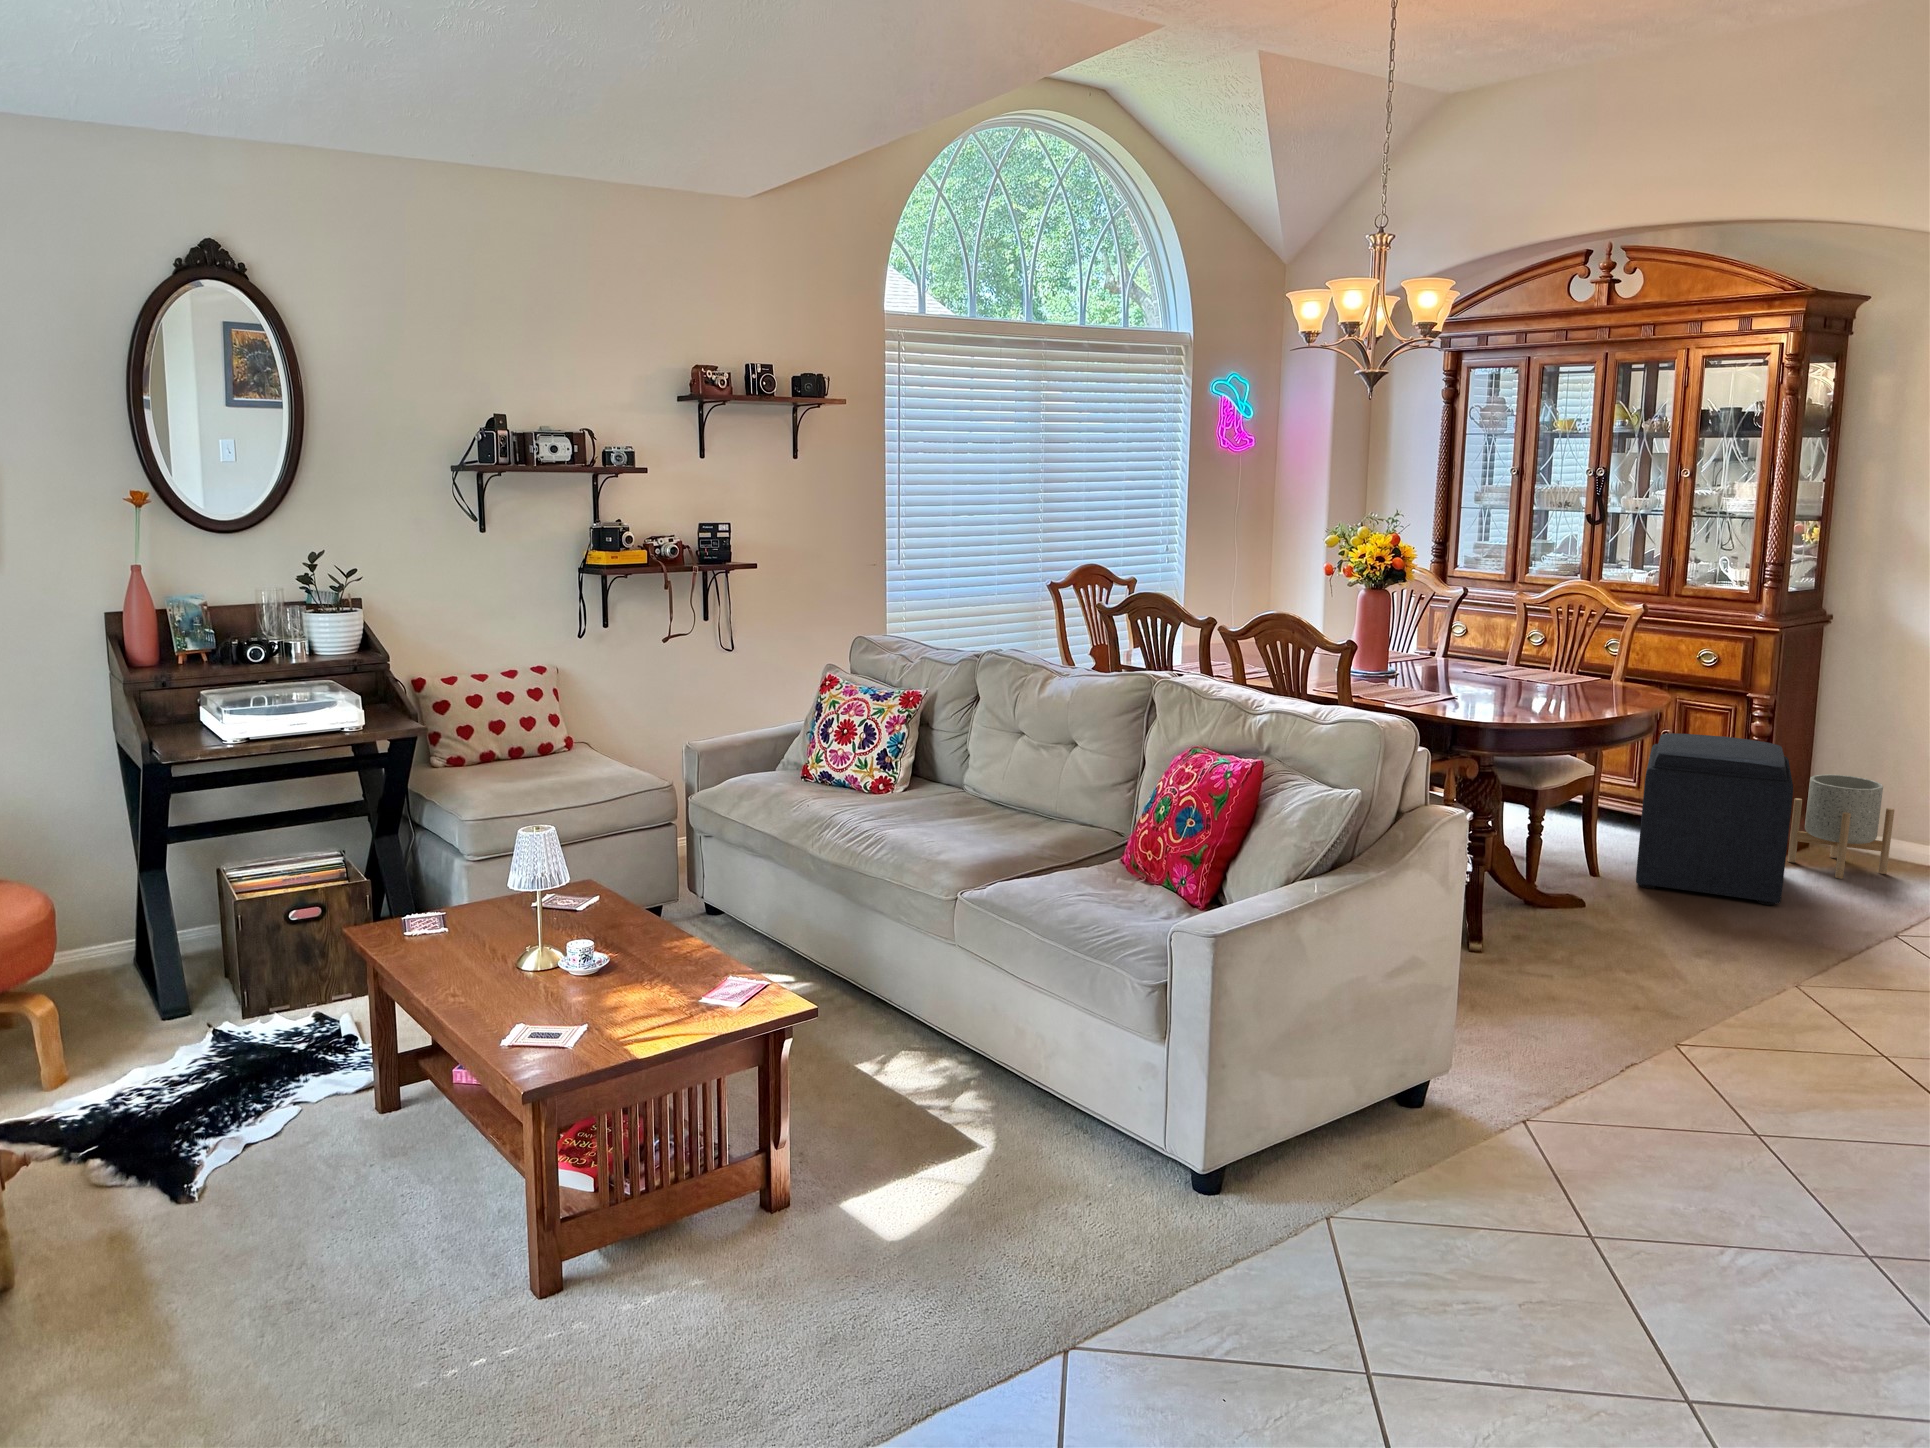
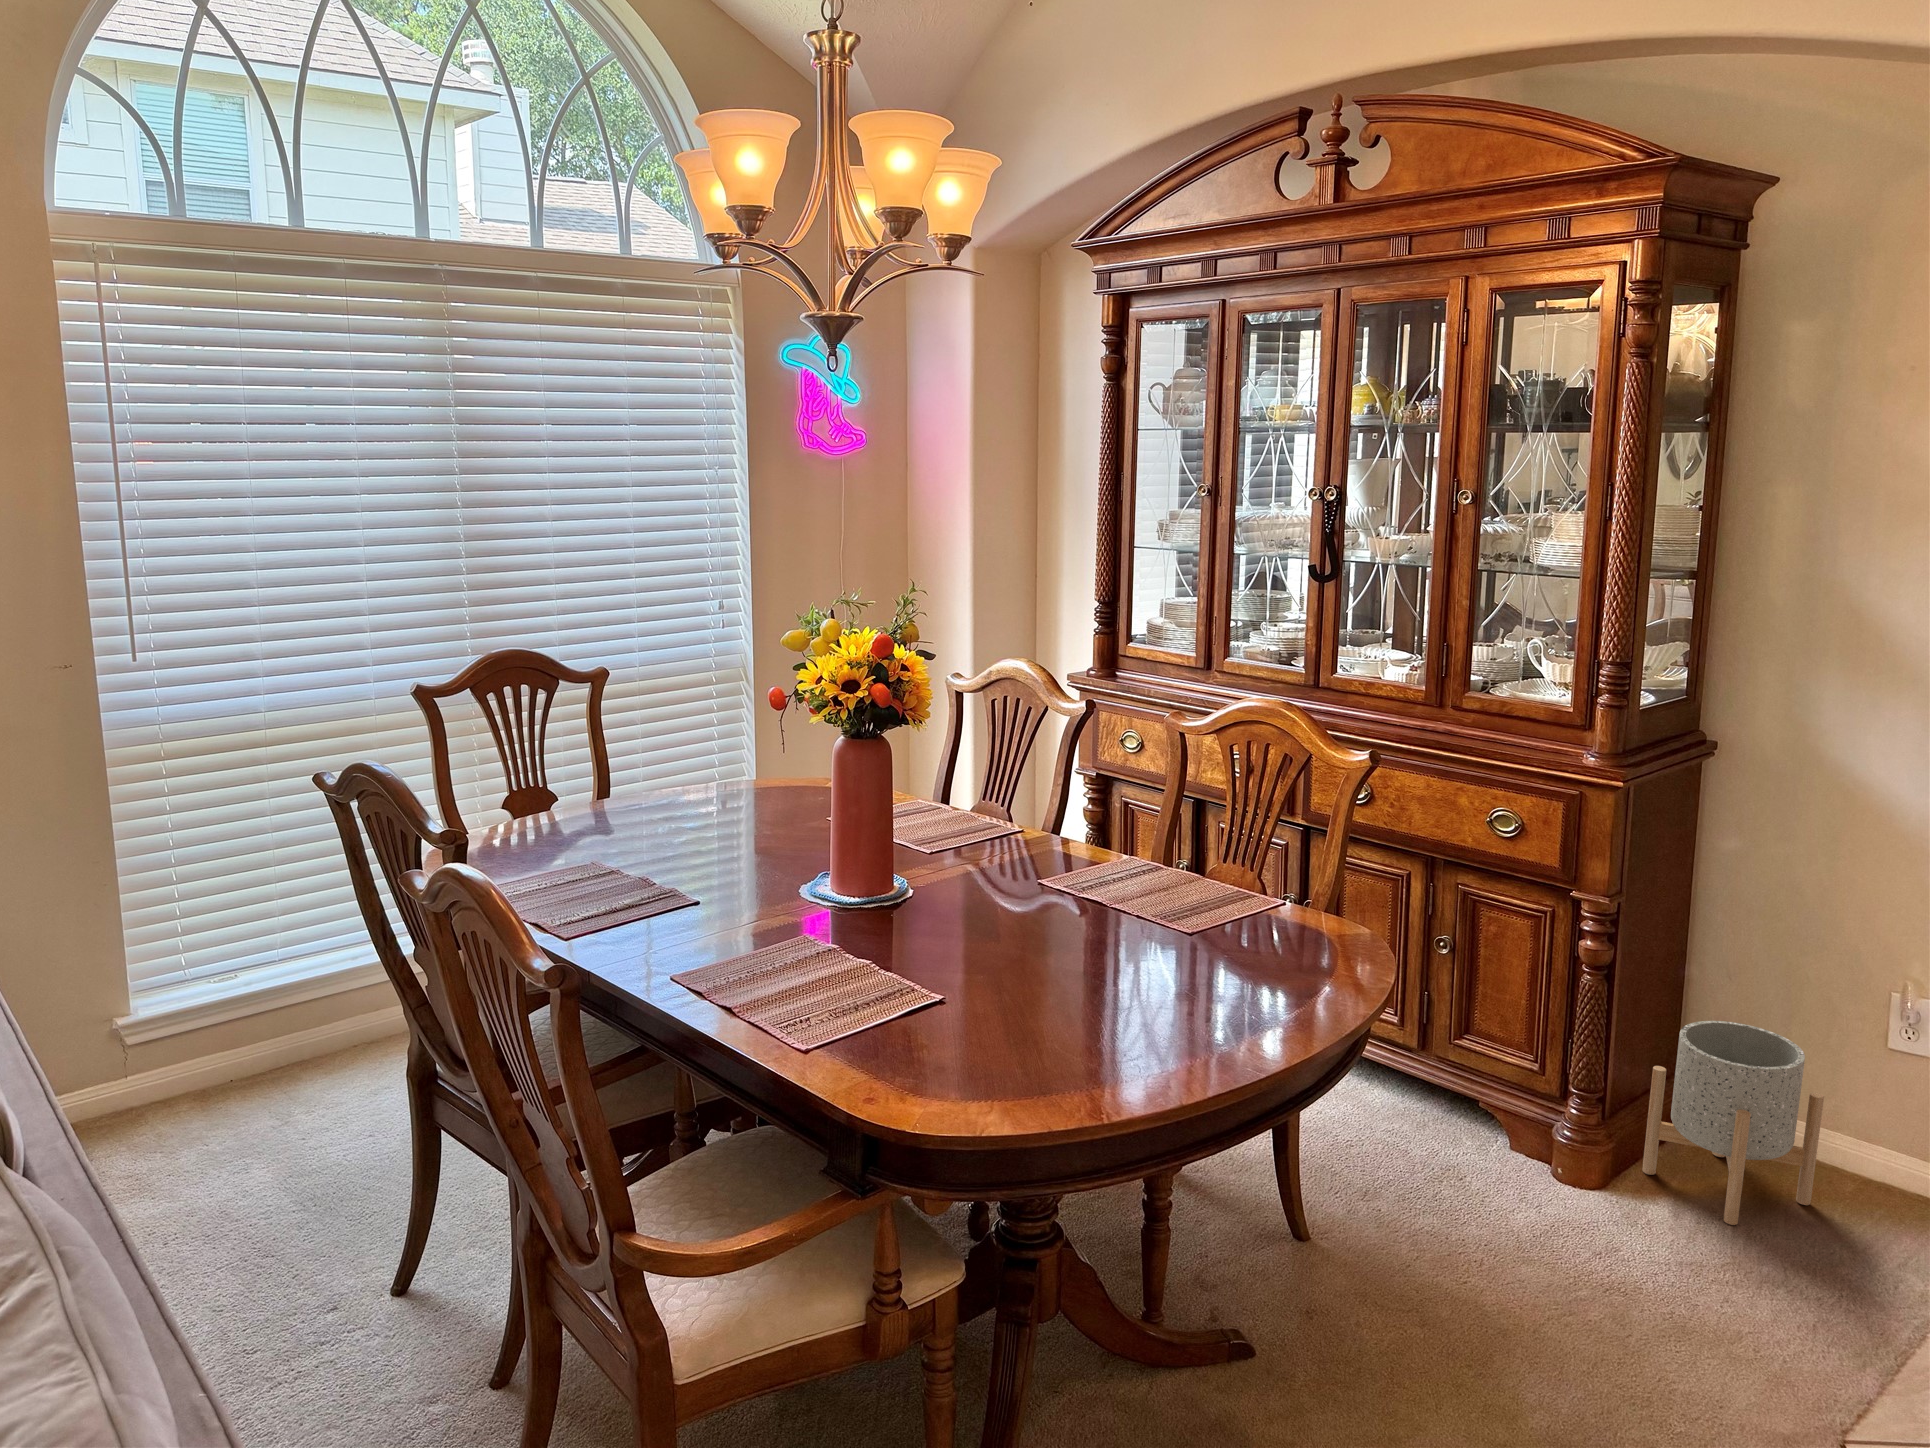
ottoman: present [1636,733,1793,905] -> none [1372,964,1650,1329]

